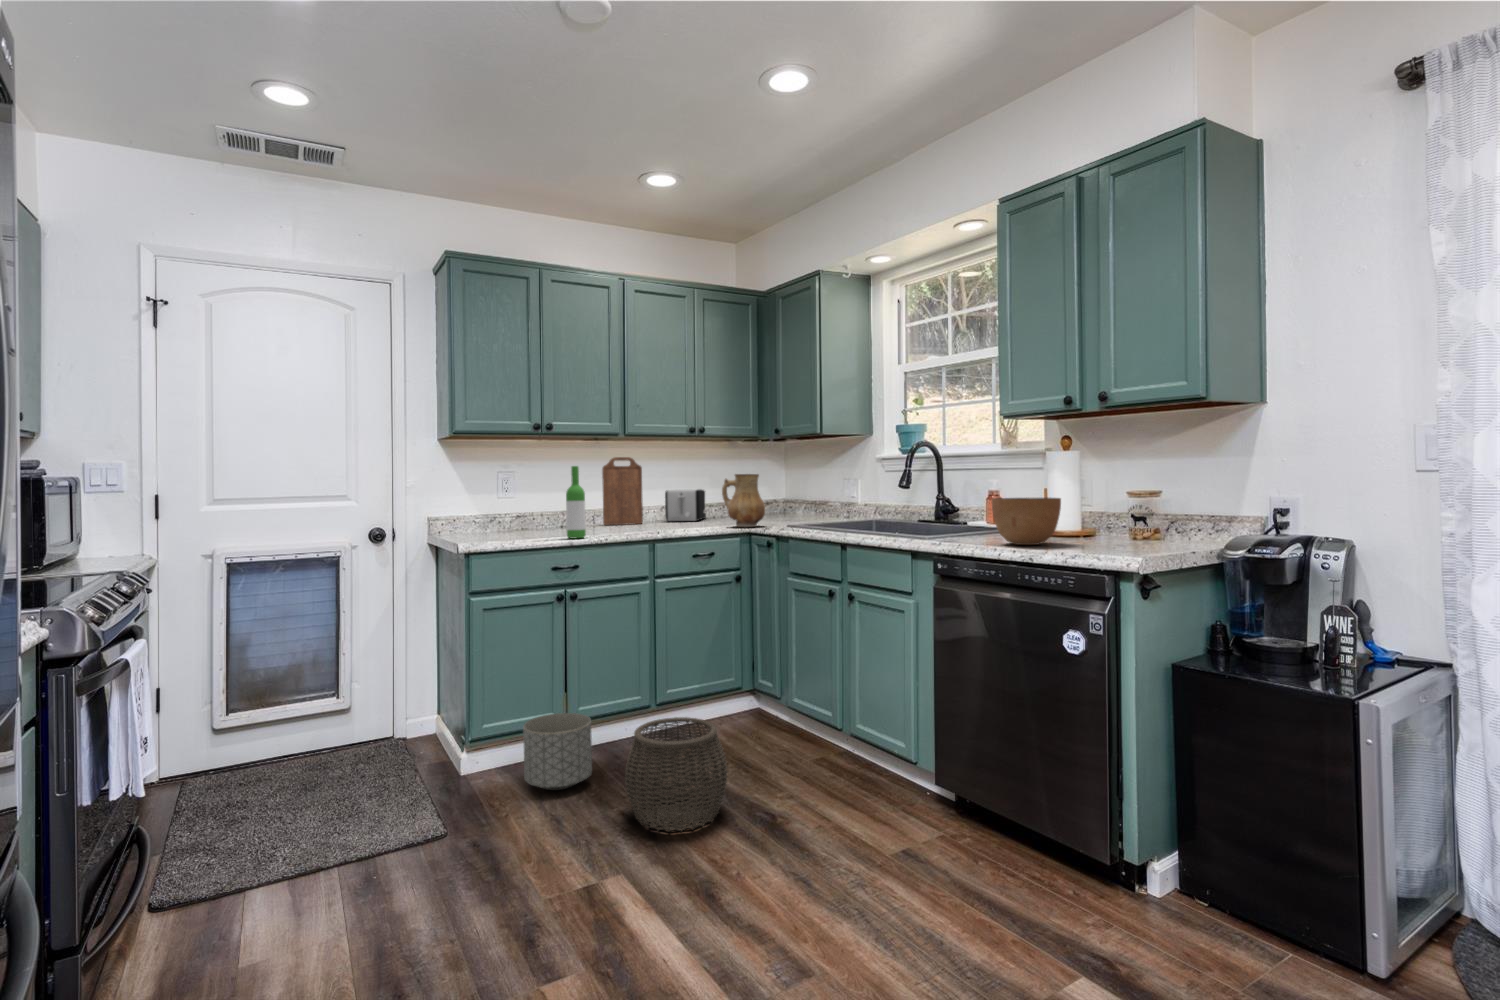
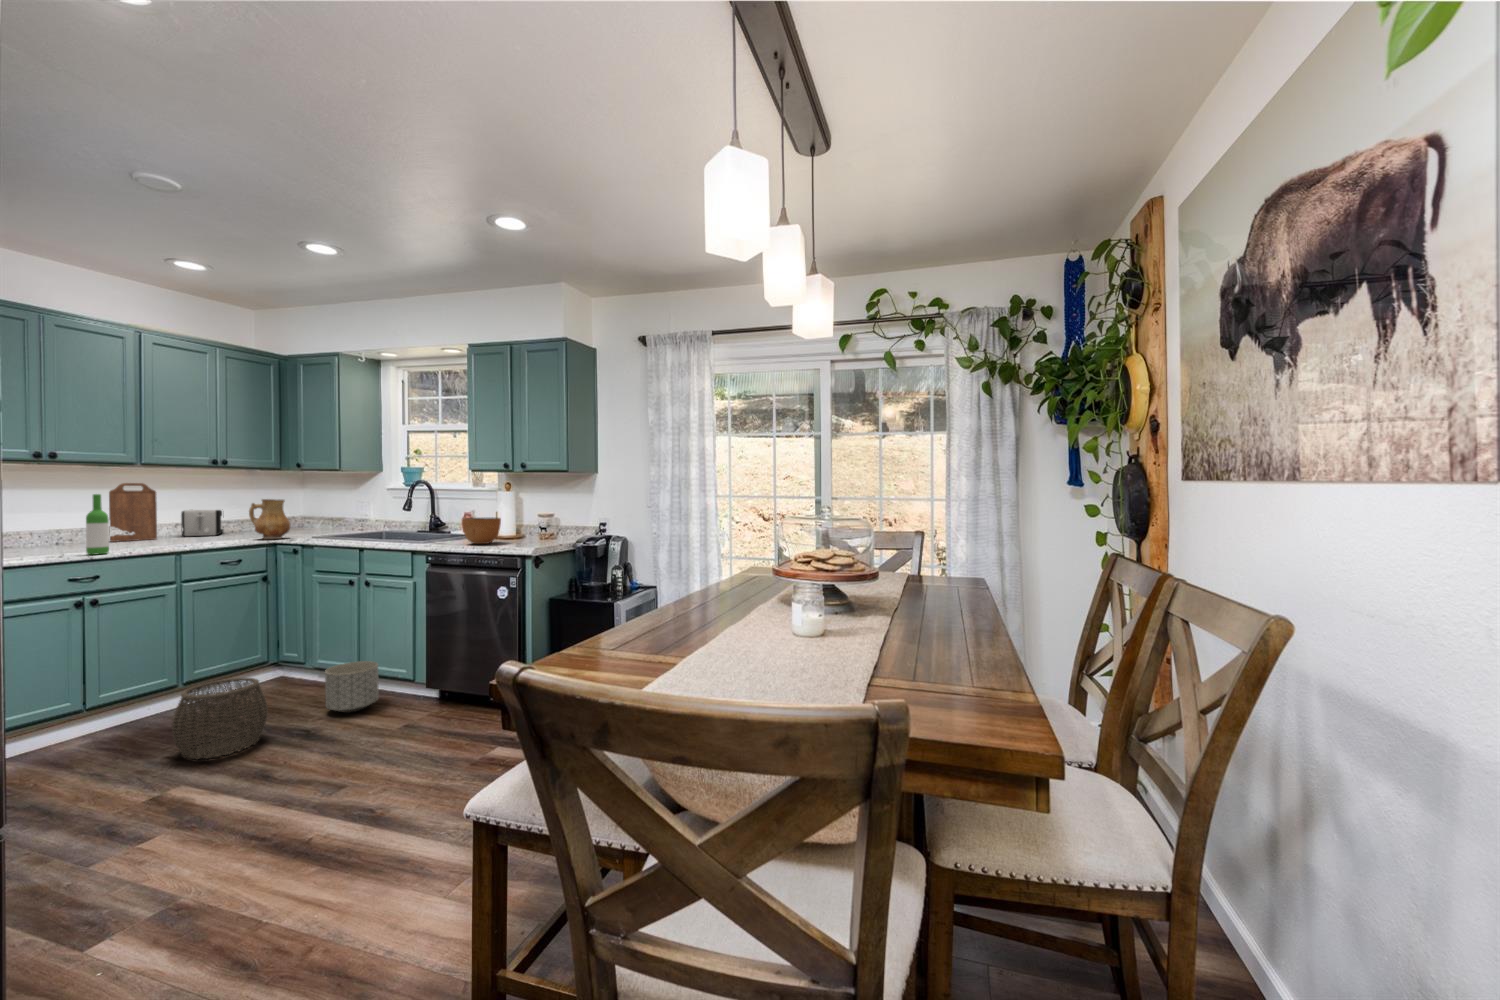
planter: present [523,713,592,790] -> present [325,661,379,713]

